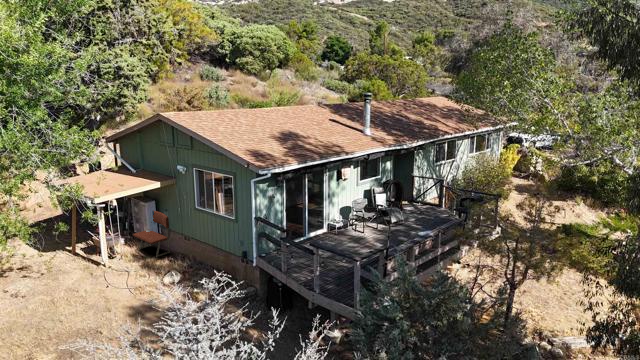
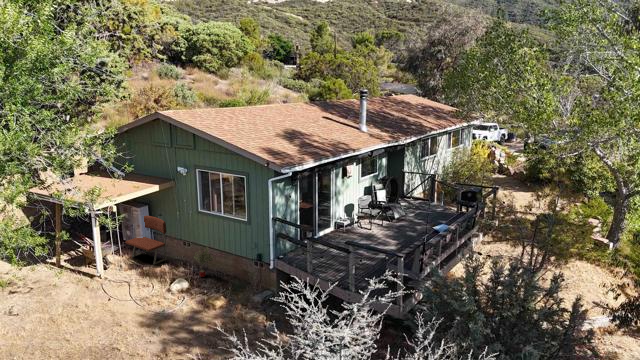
potted tree: none [190,242,208,271] -> present [194,247,213,277]

